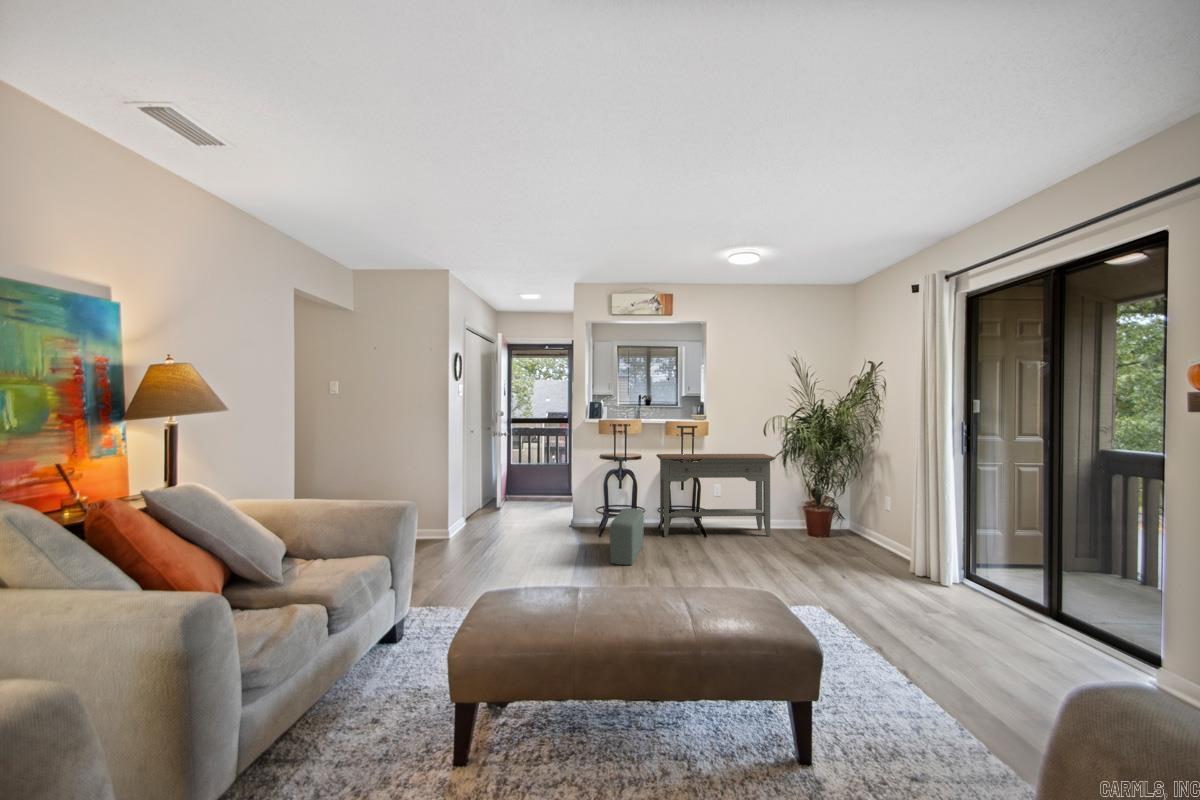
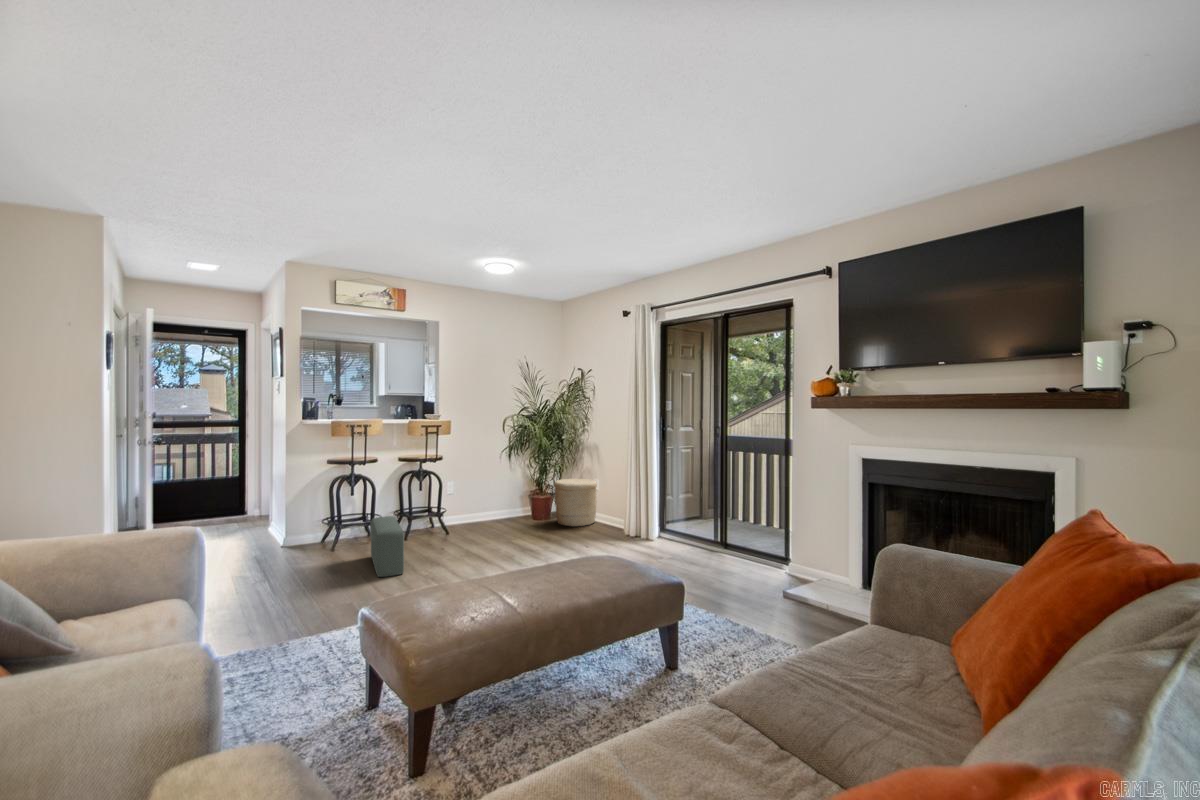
console table: present [656,454,776,536] -> none [392,450,511,543]
woven basket: none [827,494,884,552] -> present [554,479,597,526]

